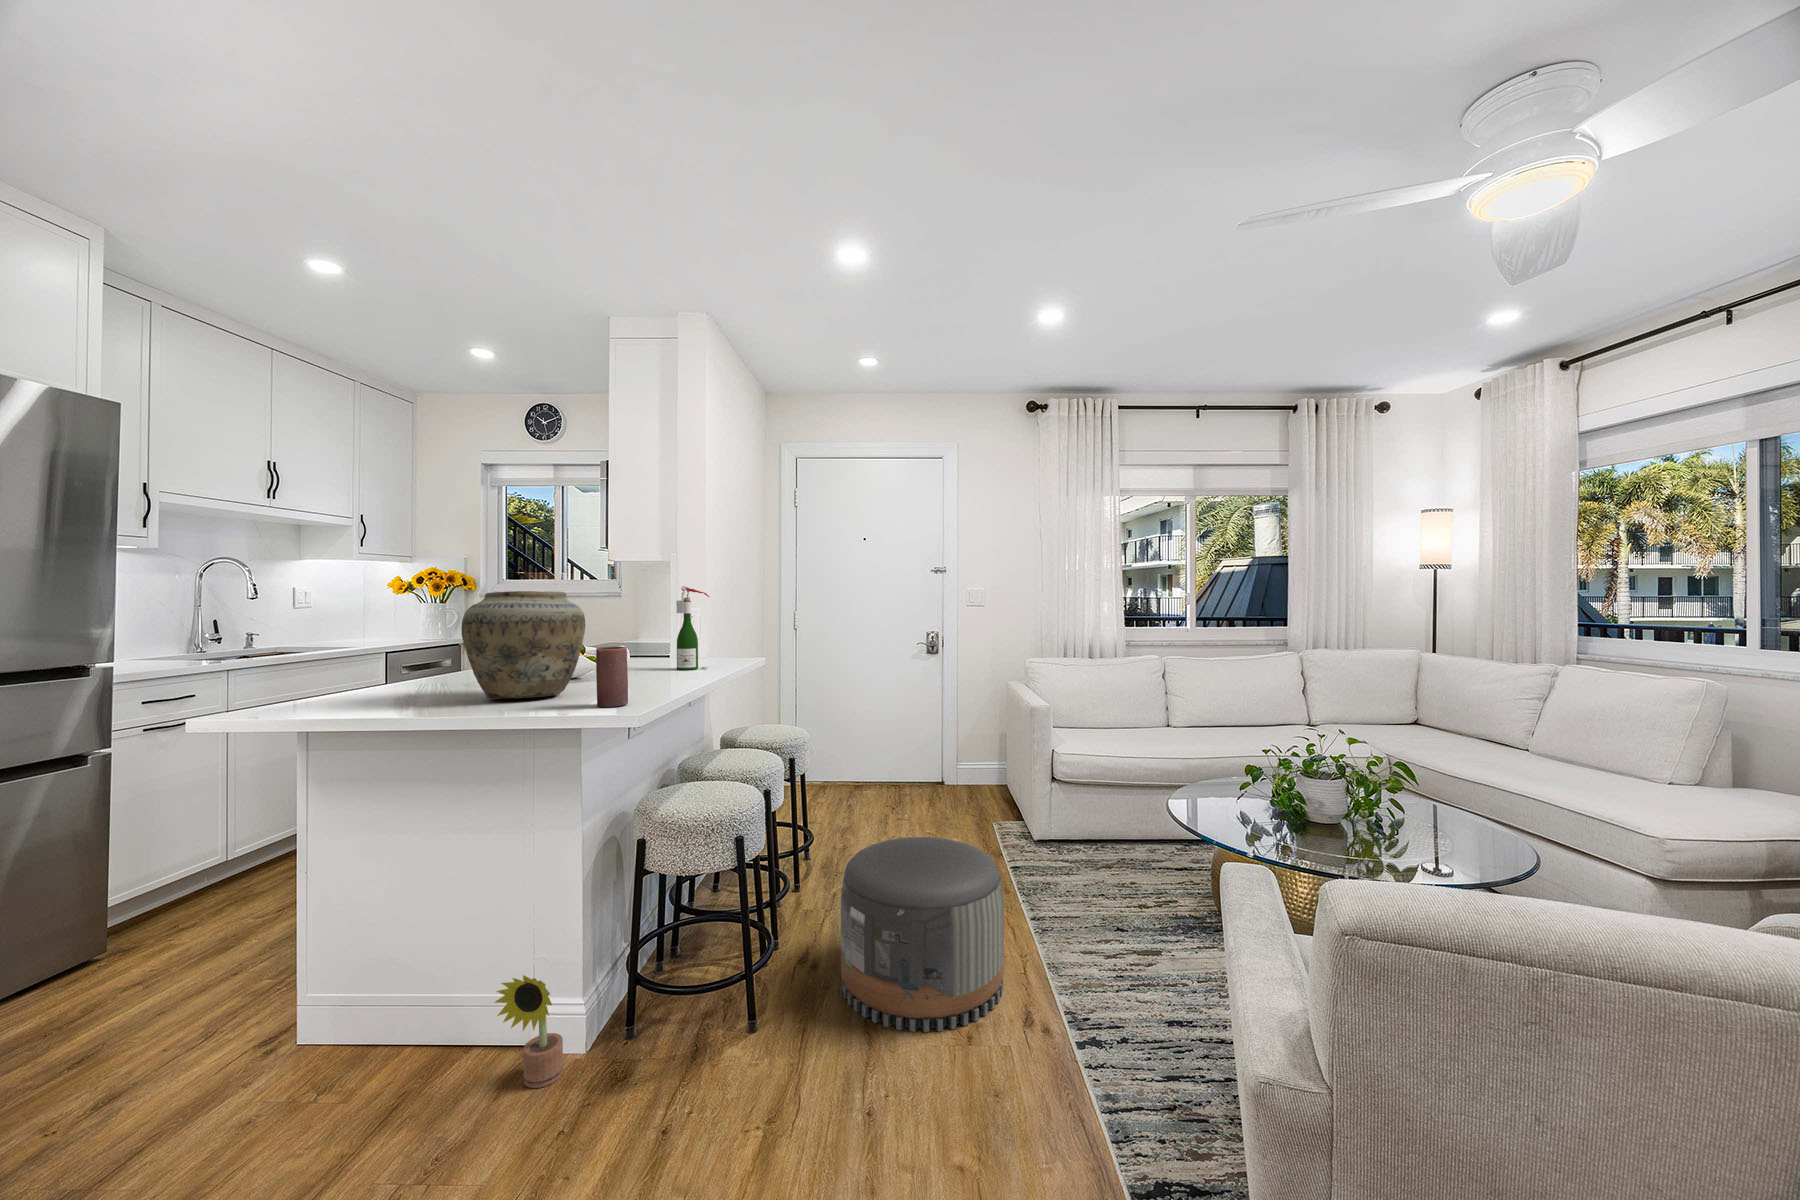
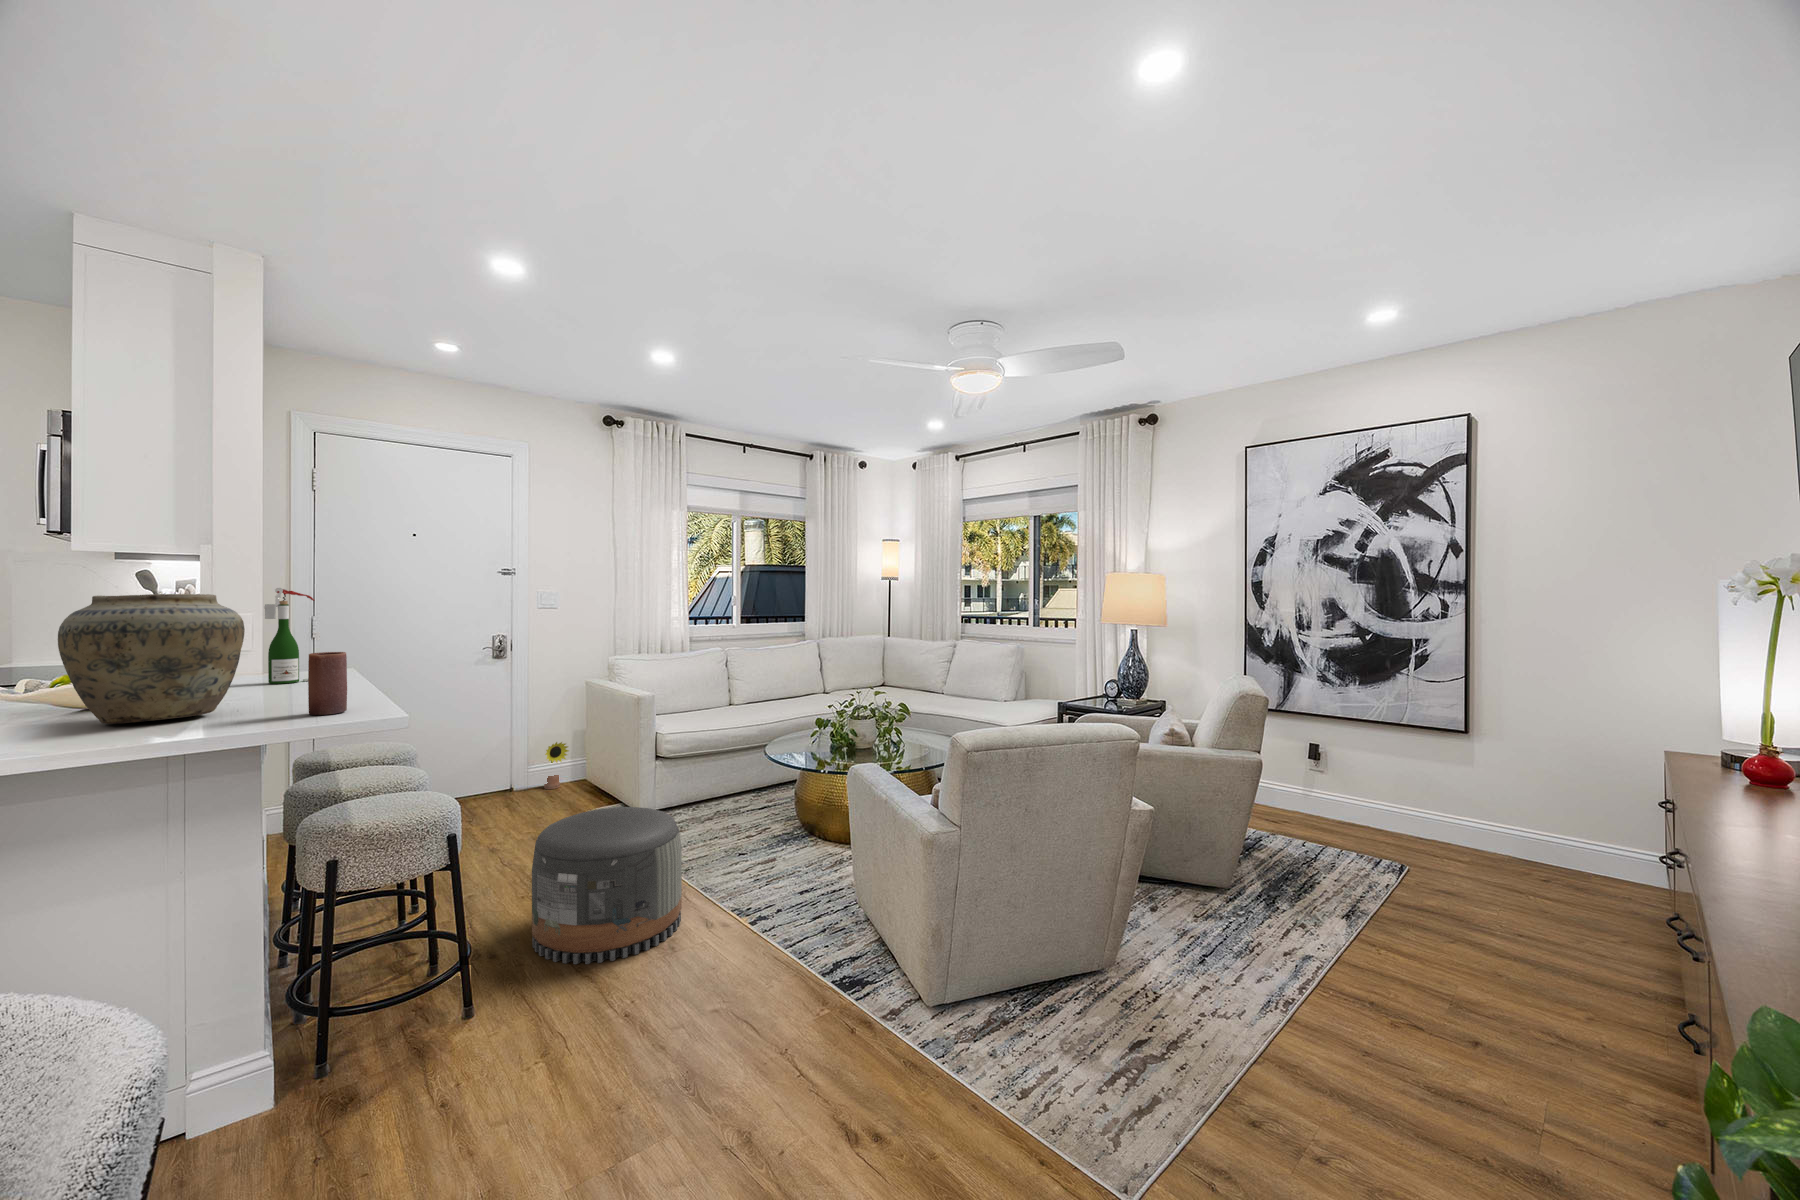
decorative plant: present [494,975,563,1088] -> present [544,742,569,789]

